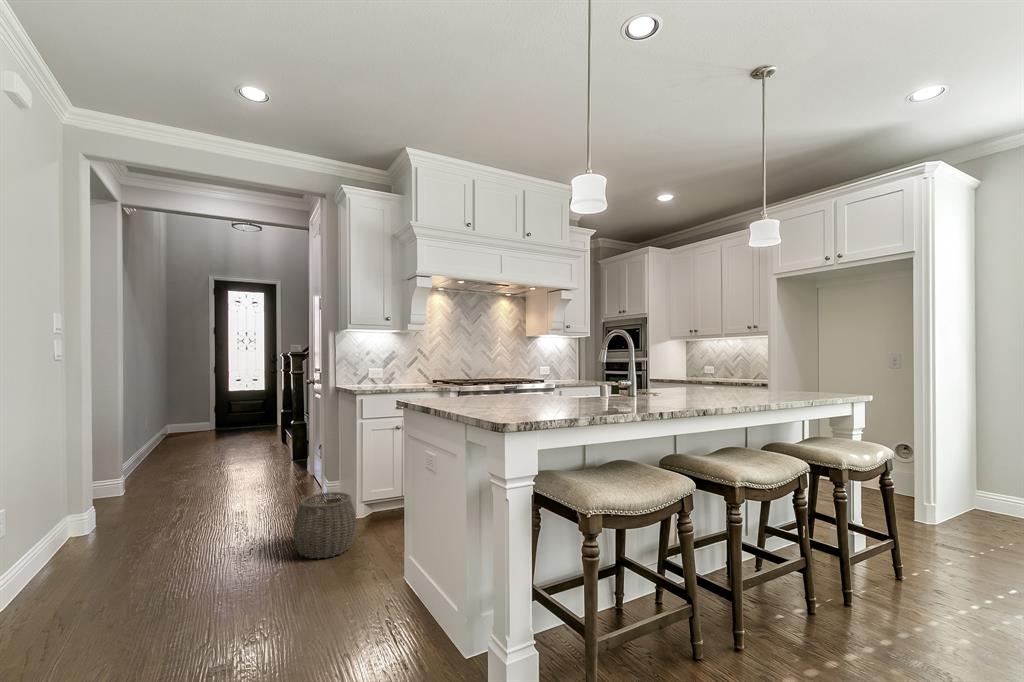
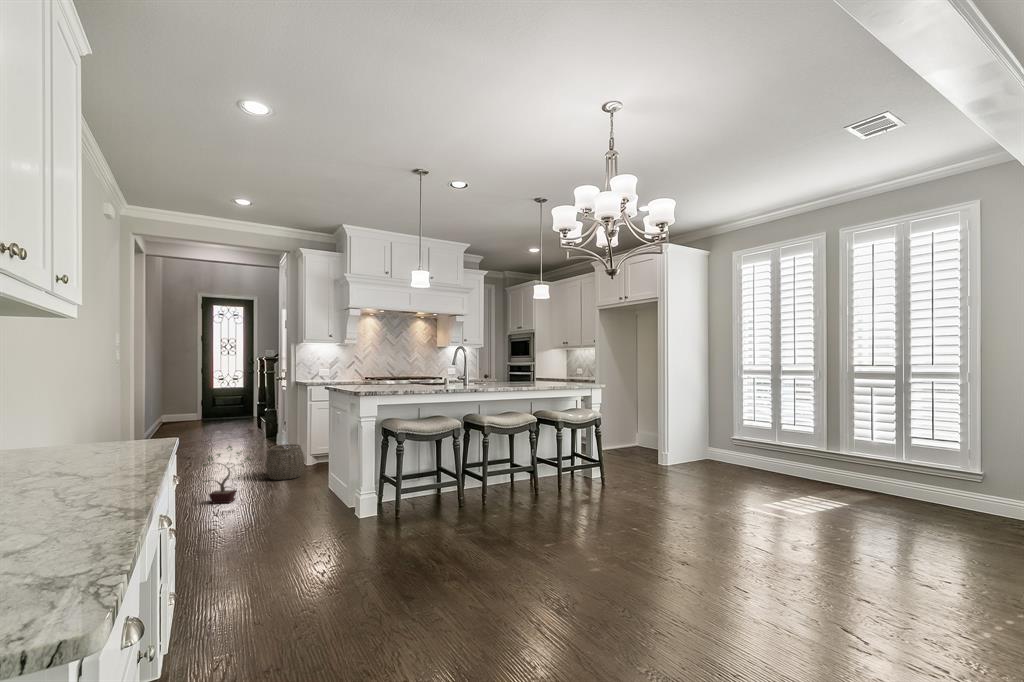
potted plant: none [166,517,269,639] -> present [203,446,251,503]

